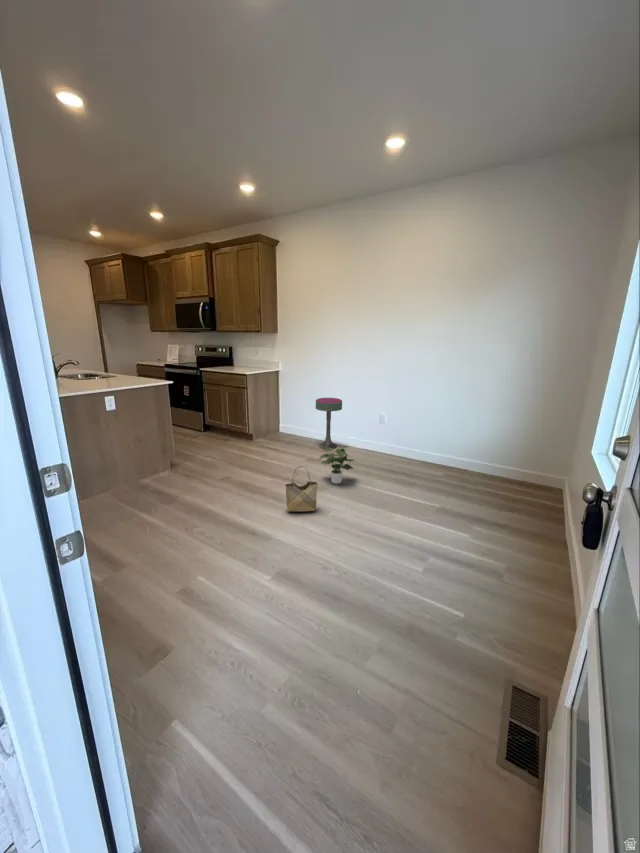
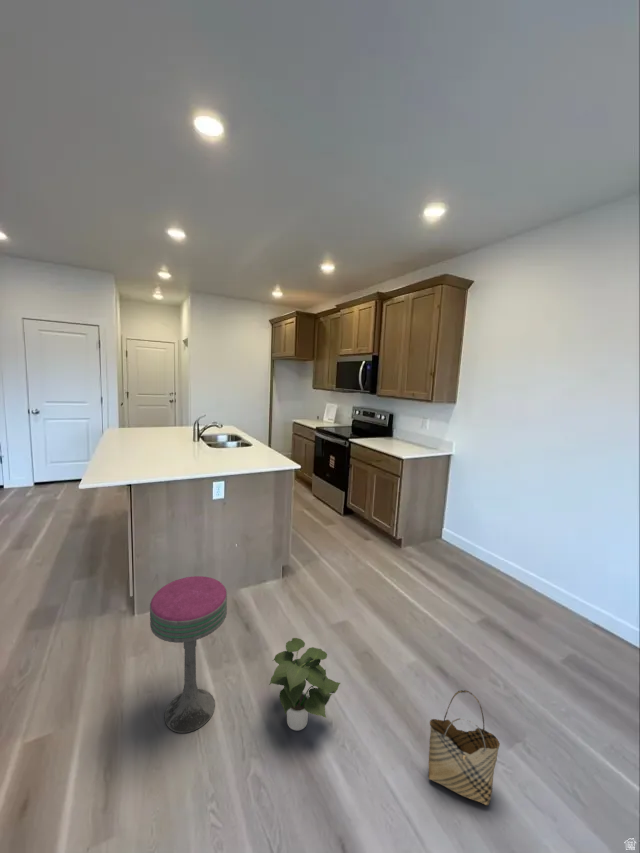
bar stool: present [316,398,342,448] -> present [150,576,227,733]
potted plant: present [320,446,354,484] -> present [269,638,340,730]

